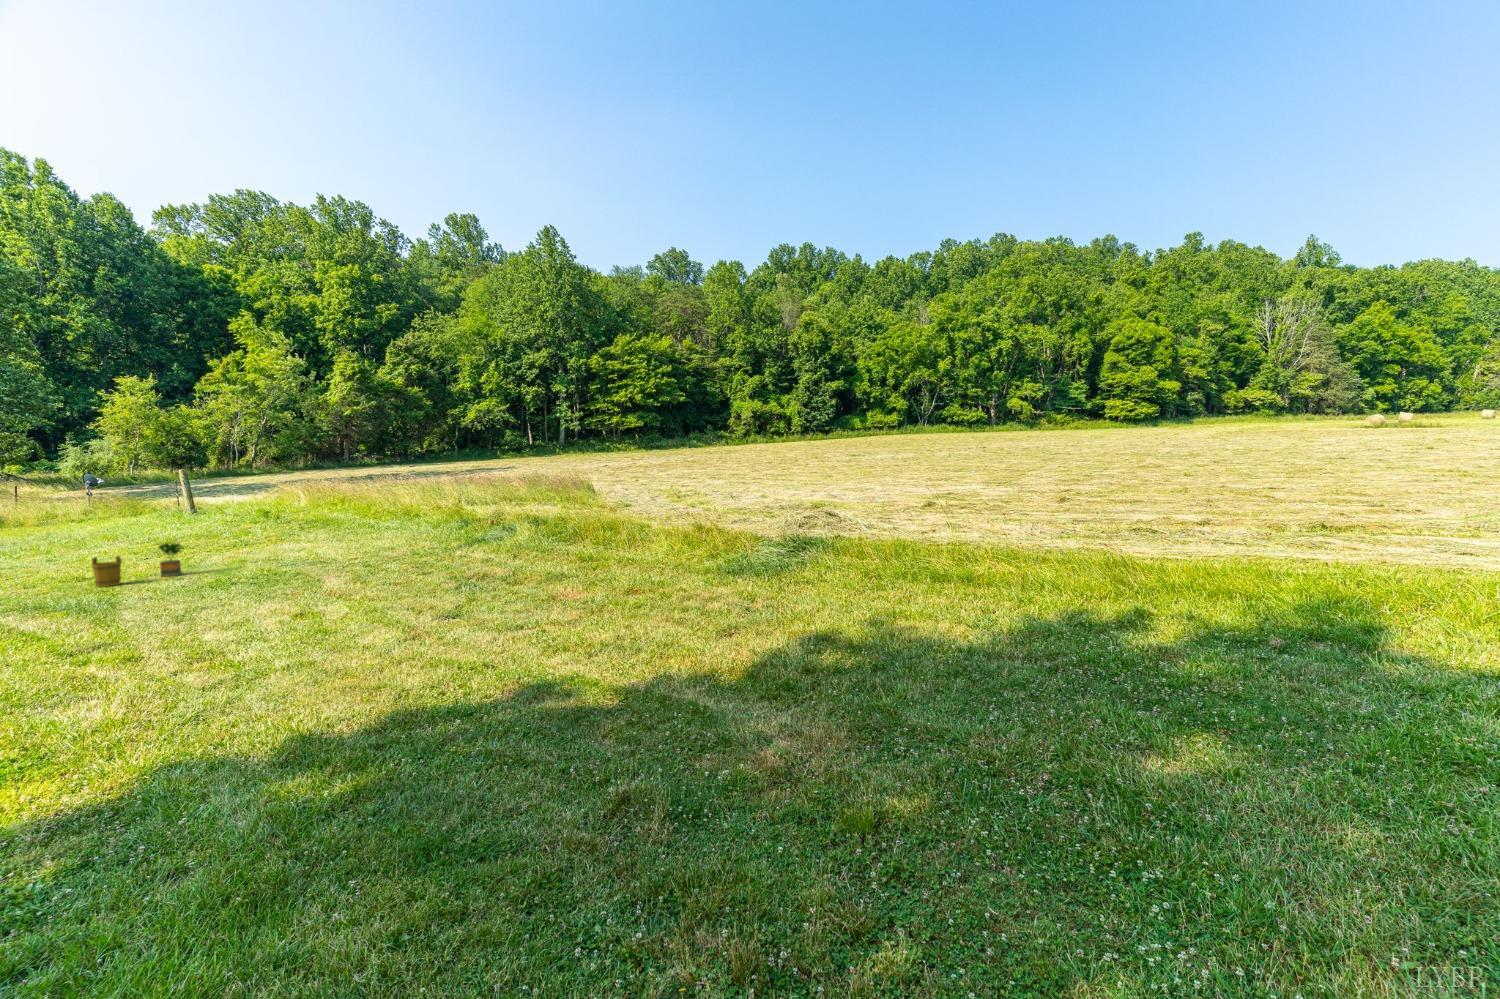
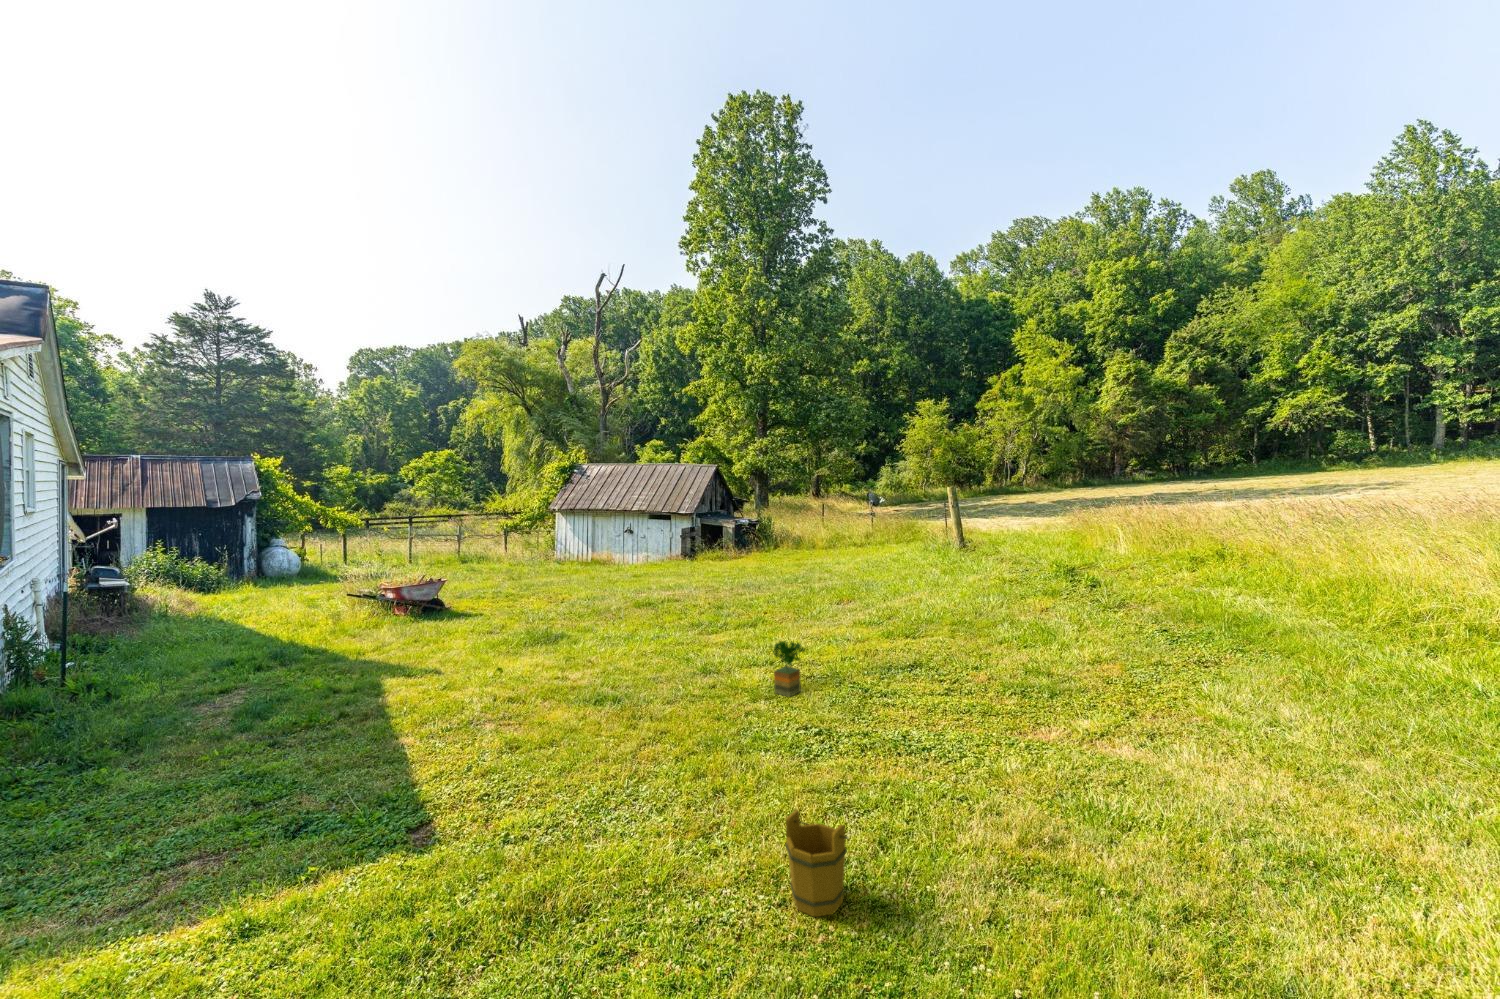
potted tree: present [159,543,183,577] -> present [773,641,804,697]

